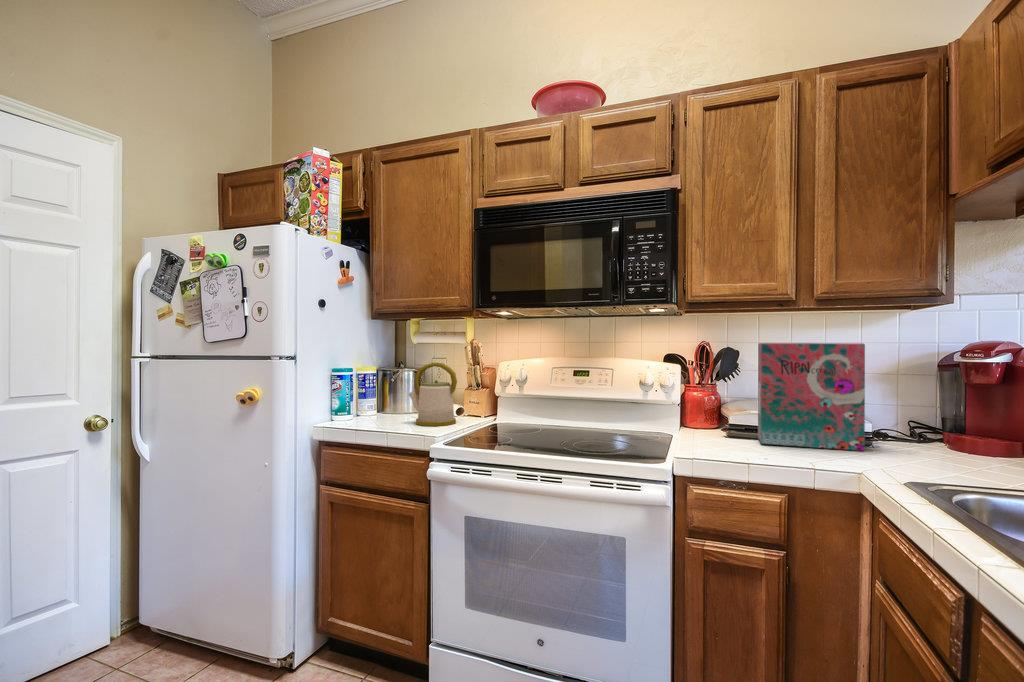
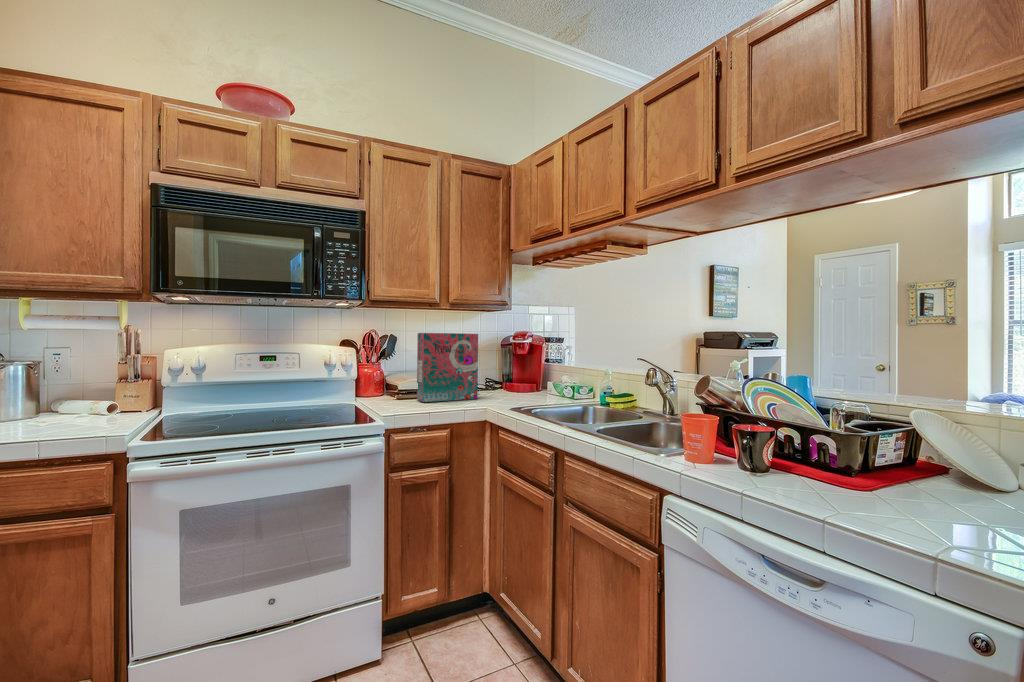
kettle: present [409,362,457,426] -> none [31,352,113,429]

